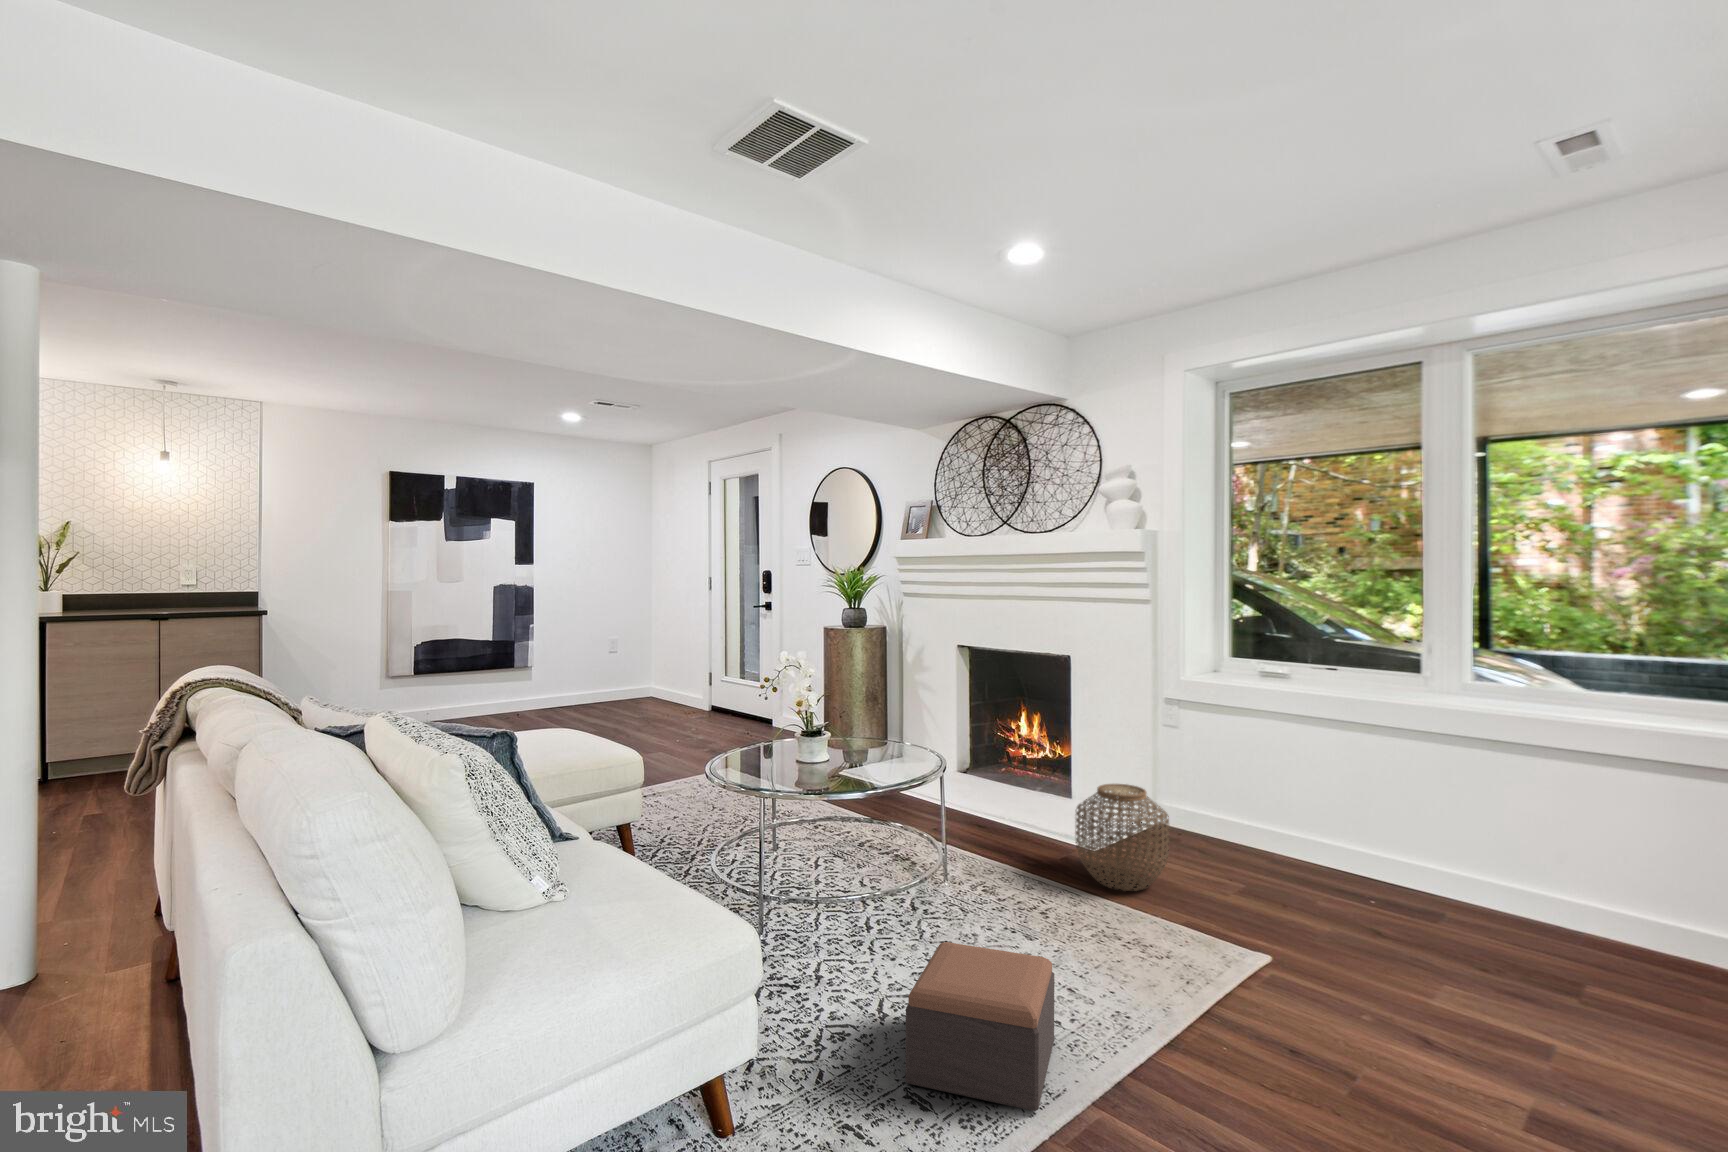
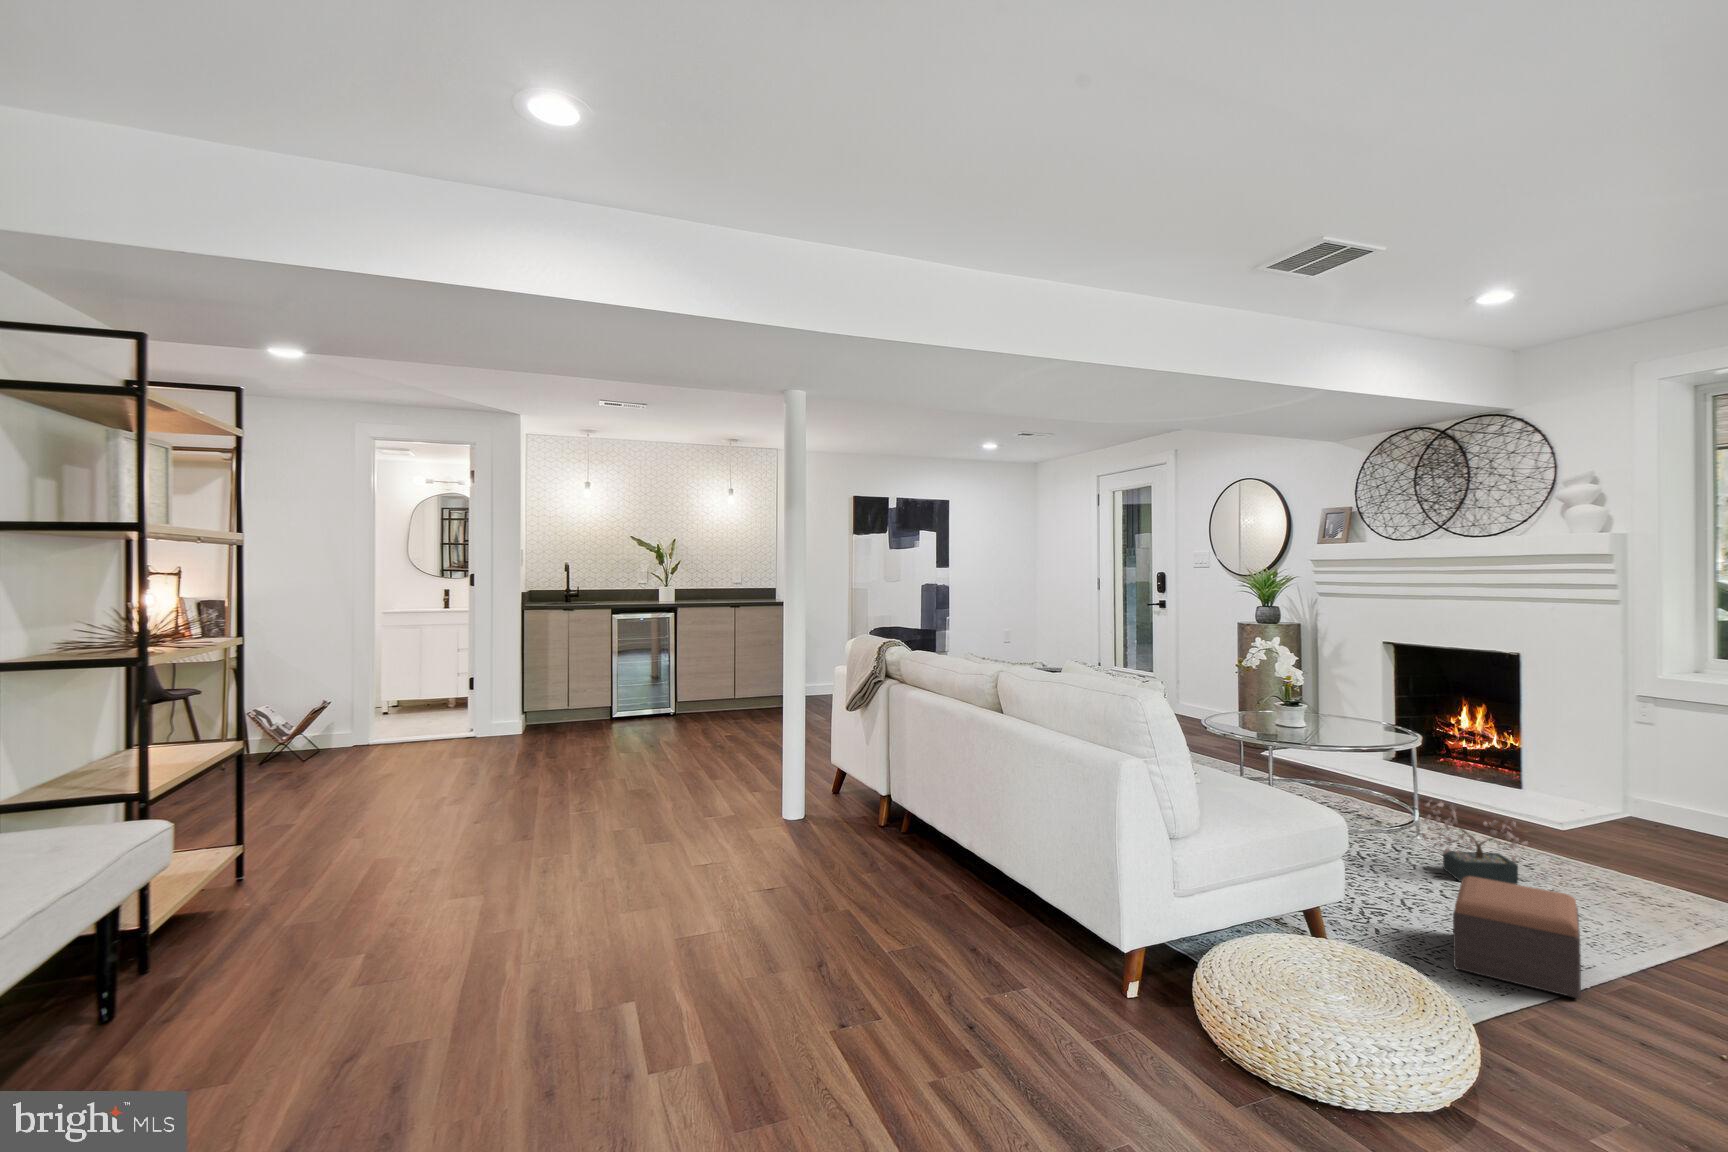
woven basket: present [1075,784,1169,891] -> none [1554,772,1664,869]
decorative plant: none [932,830,1038,930] -> present [1422,800,1528,885]

